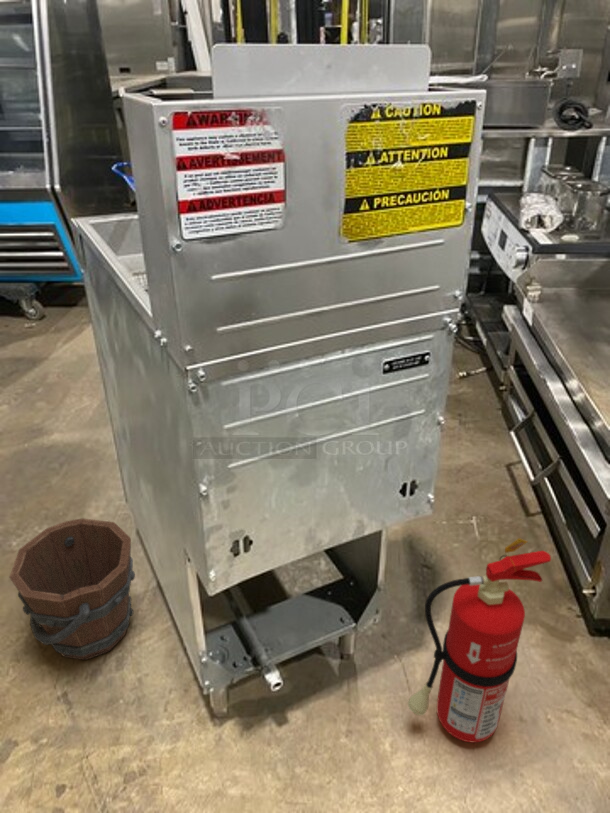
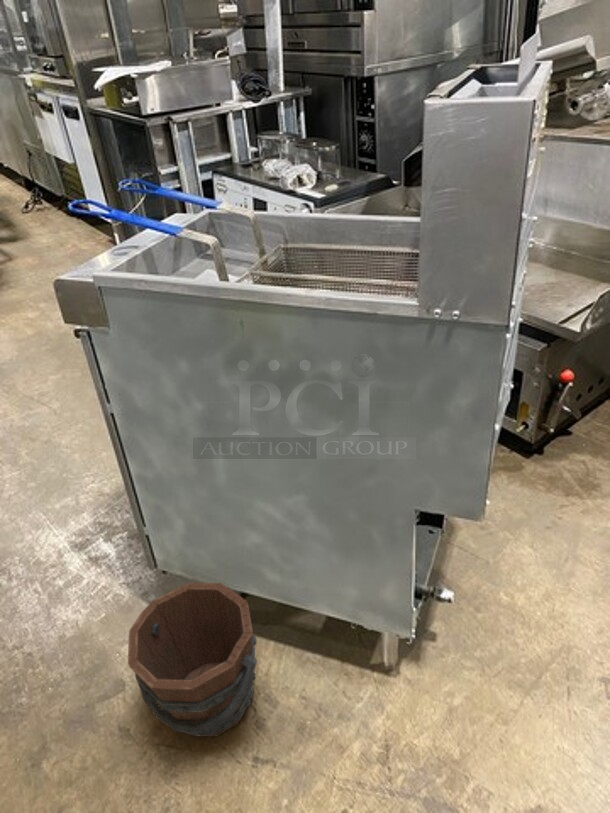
fire extinguisher: present [408,538,551,742] -> none [500,386,567,561]

